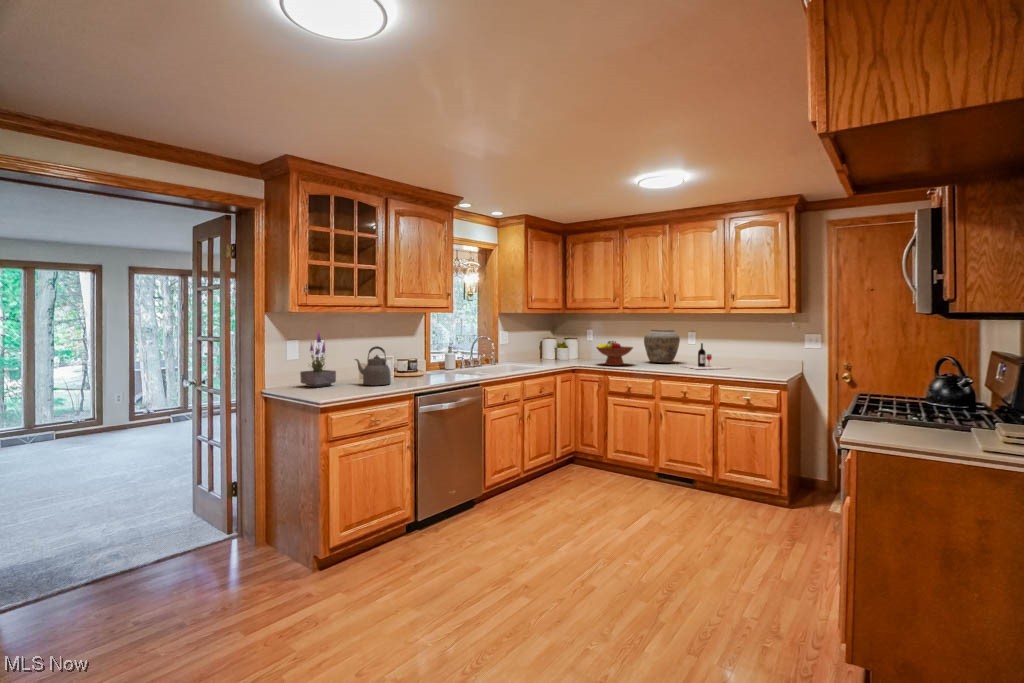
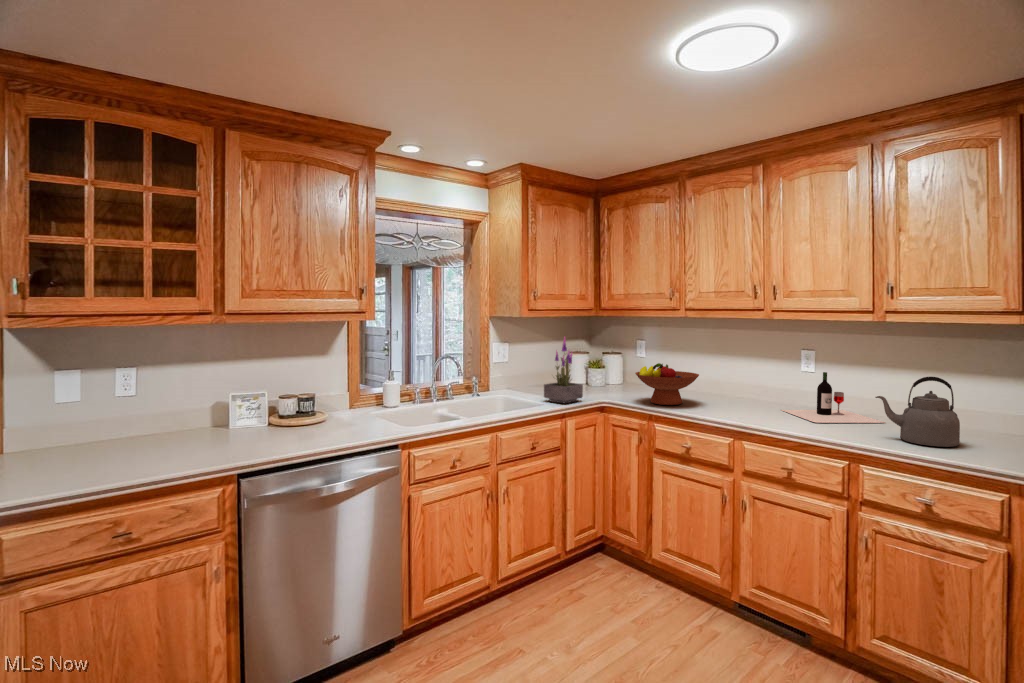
vase: present [644,329,680,363] -> none [721,344,784,401]
potted plant: present [300,332,336,387] -> present [544,337,583,403]
kettle: present [355,346,391,385] -> present [875,377,960,447]

